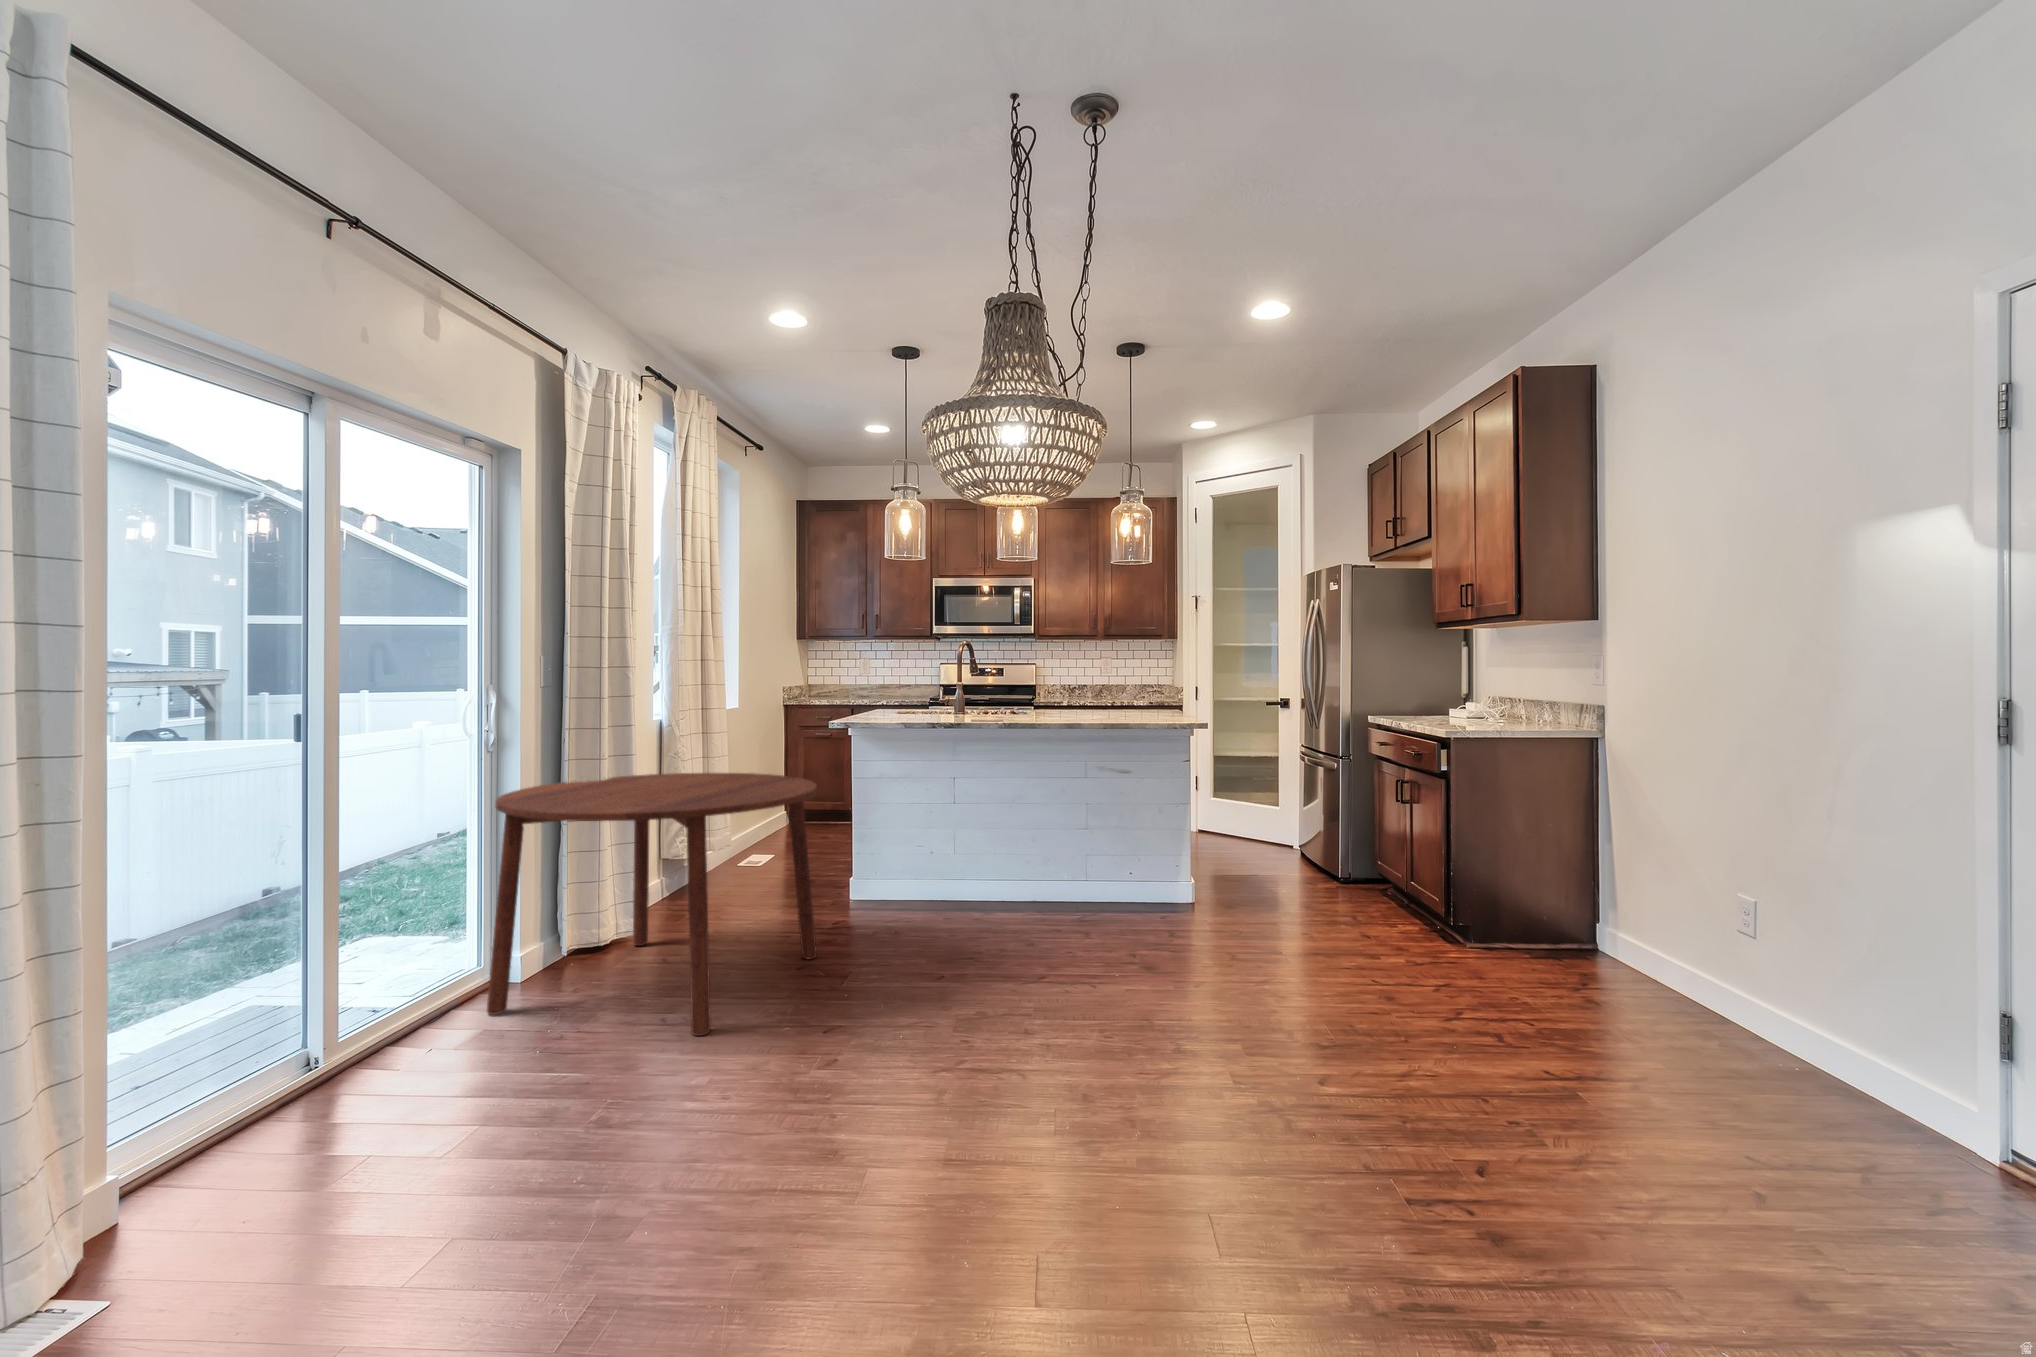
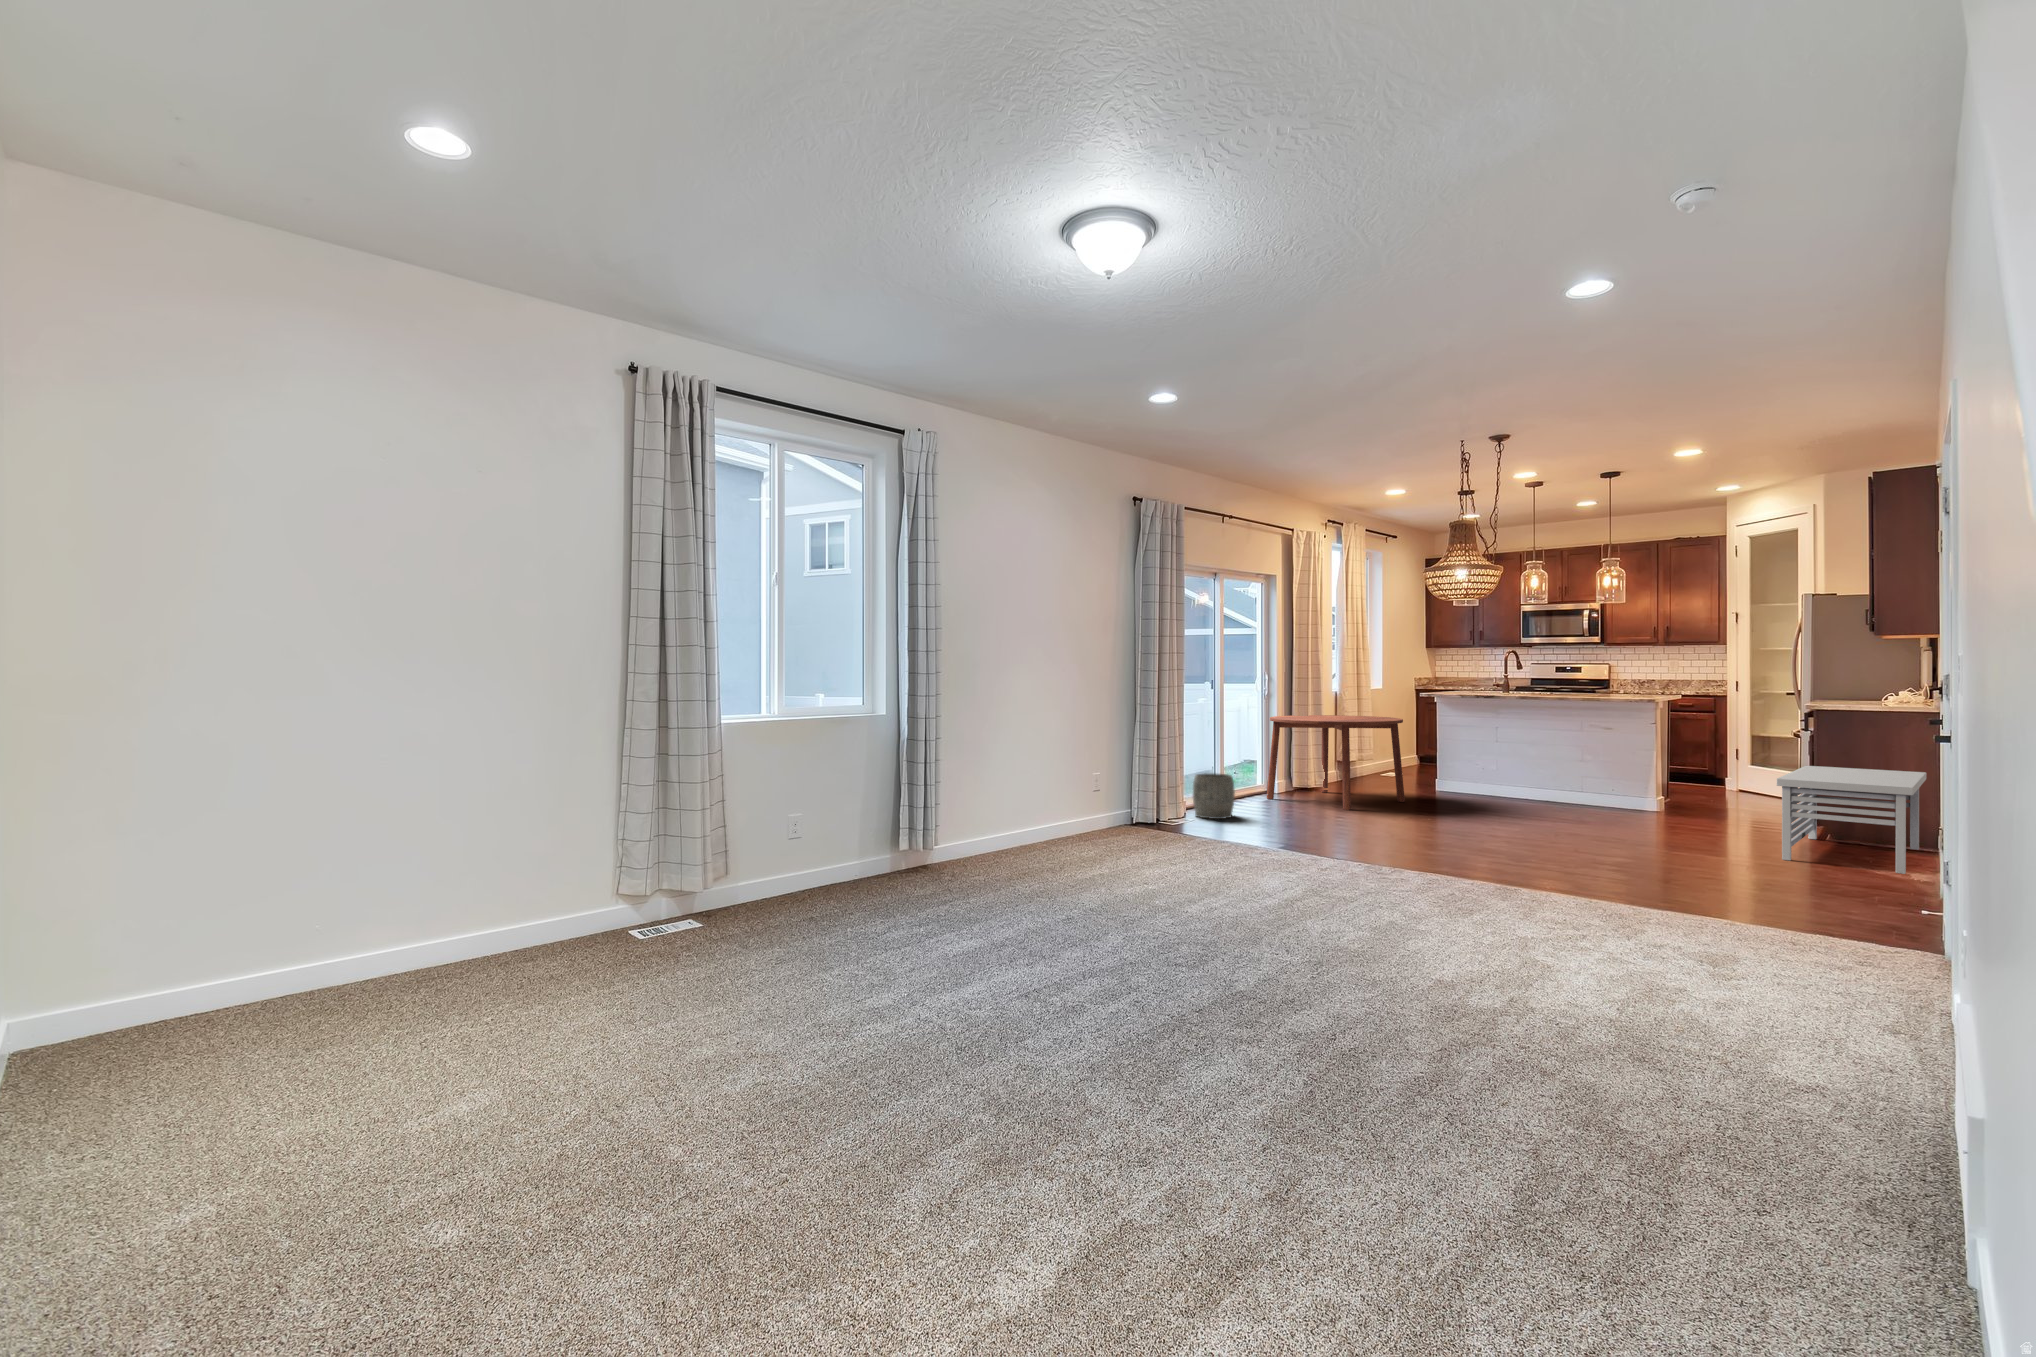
storage bench: none [1470,837,1852,1088] -> present [1777,766,1927,874]
woven basket: none [111,1049,316,1275] -> present [1193,773,1235,819]

